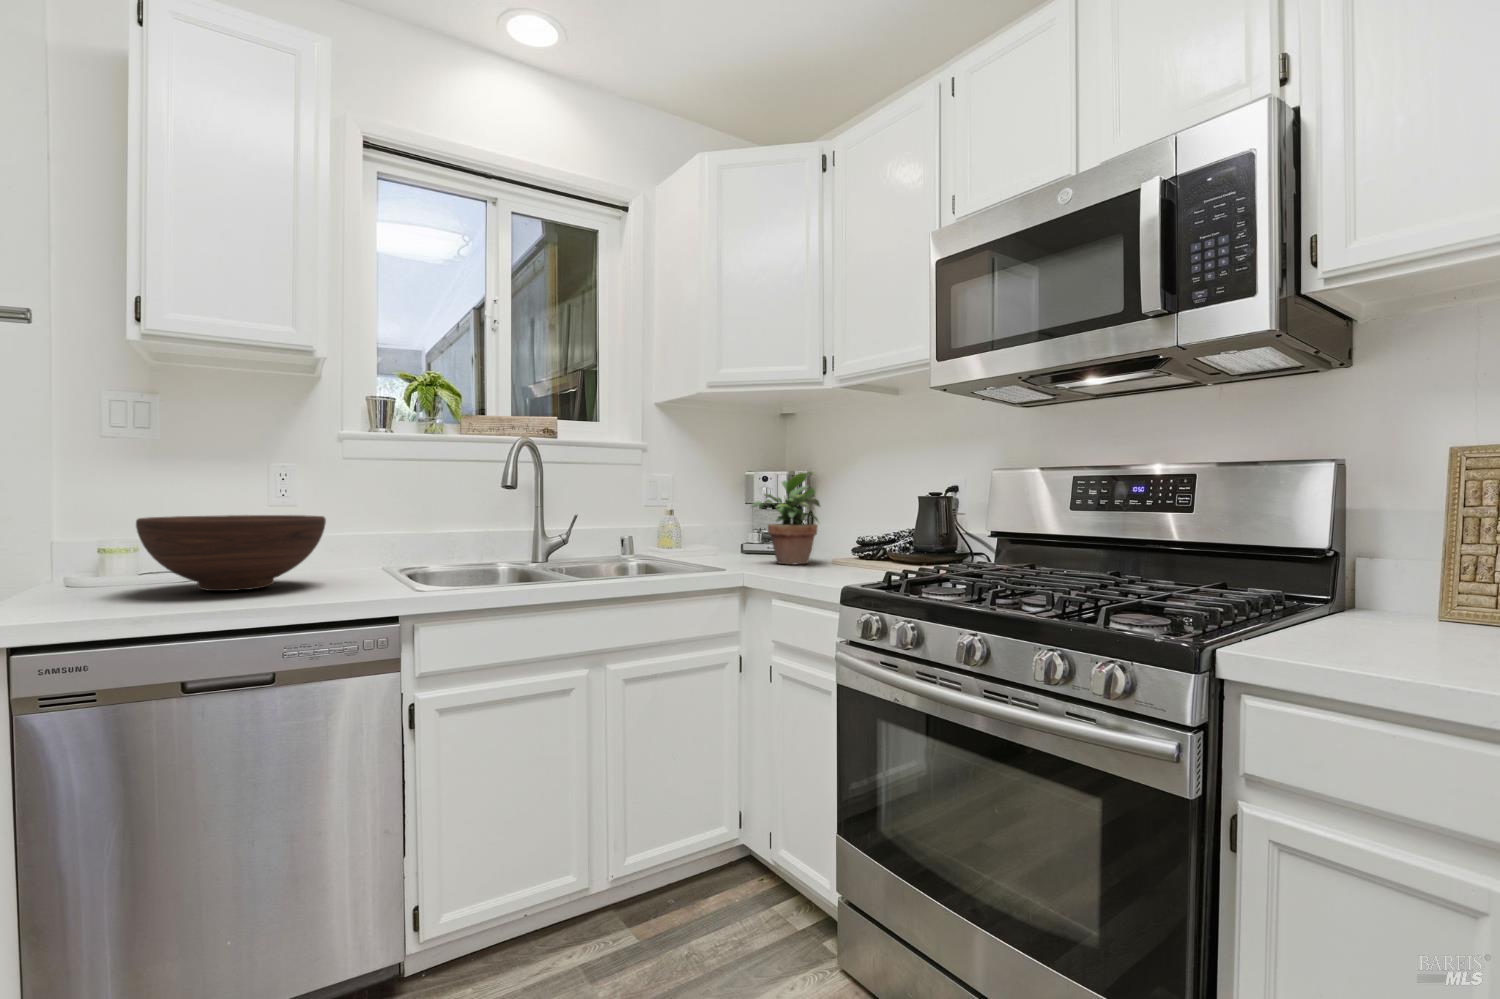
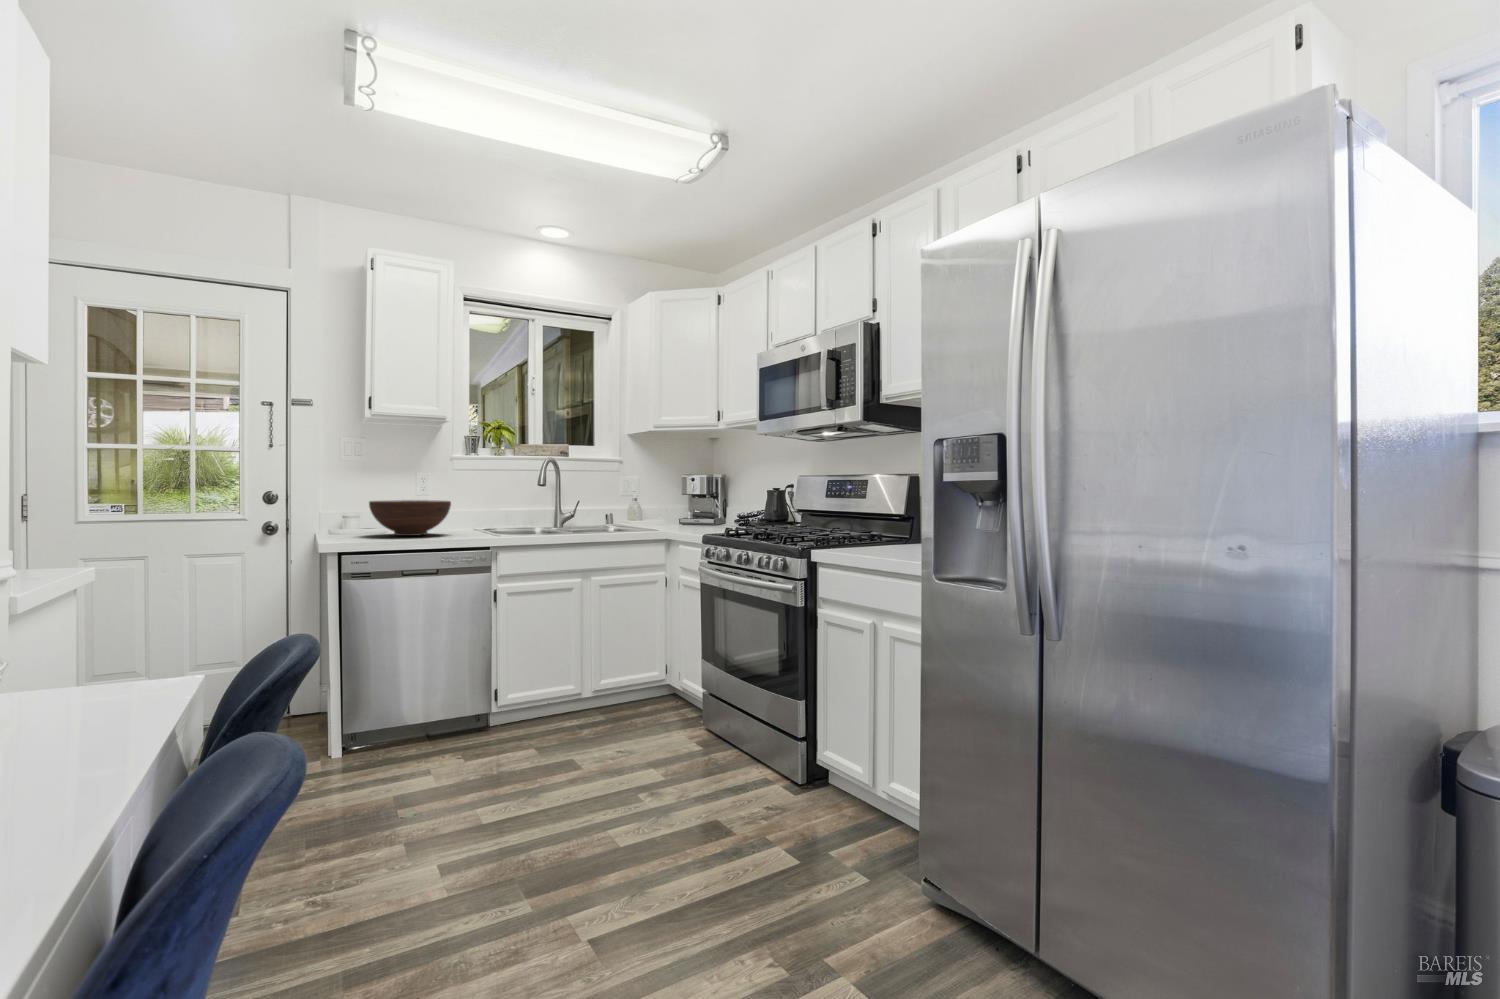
potted plant: present [751,472,820,564] -> none [678,477,720,530]

